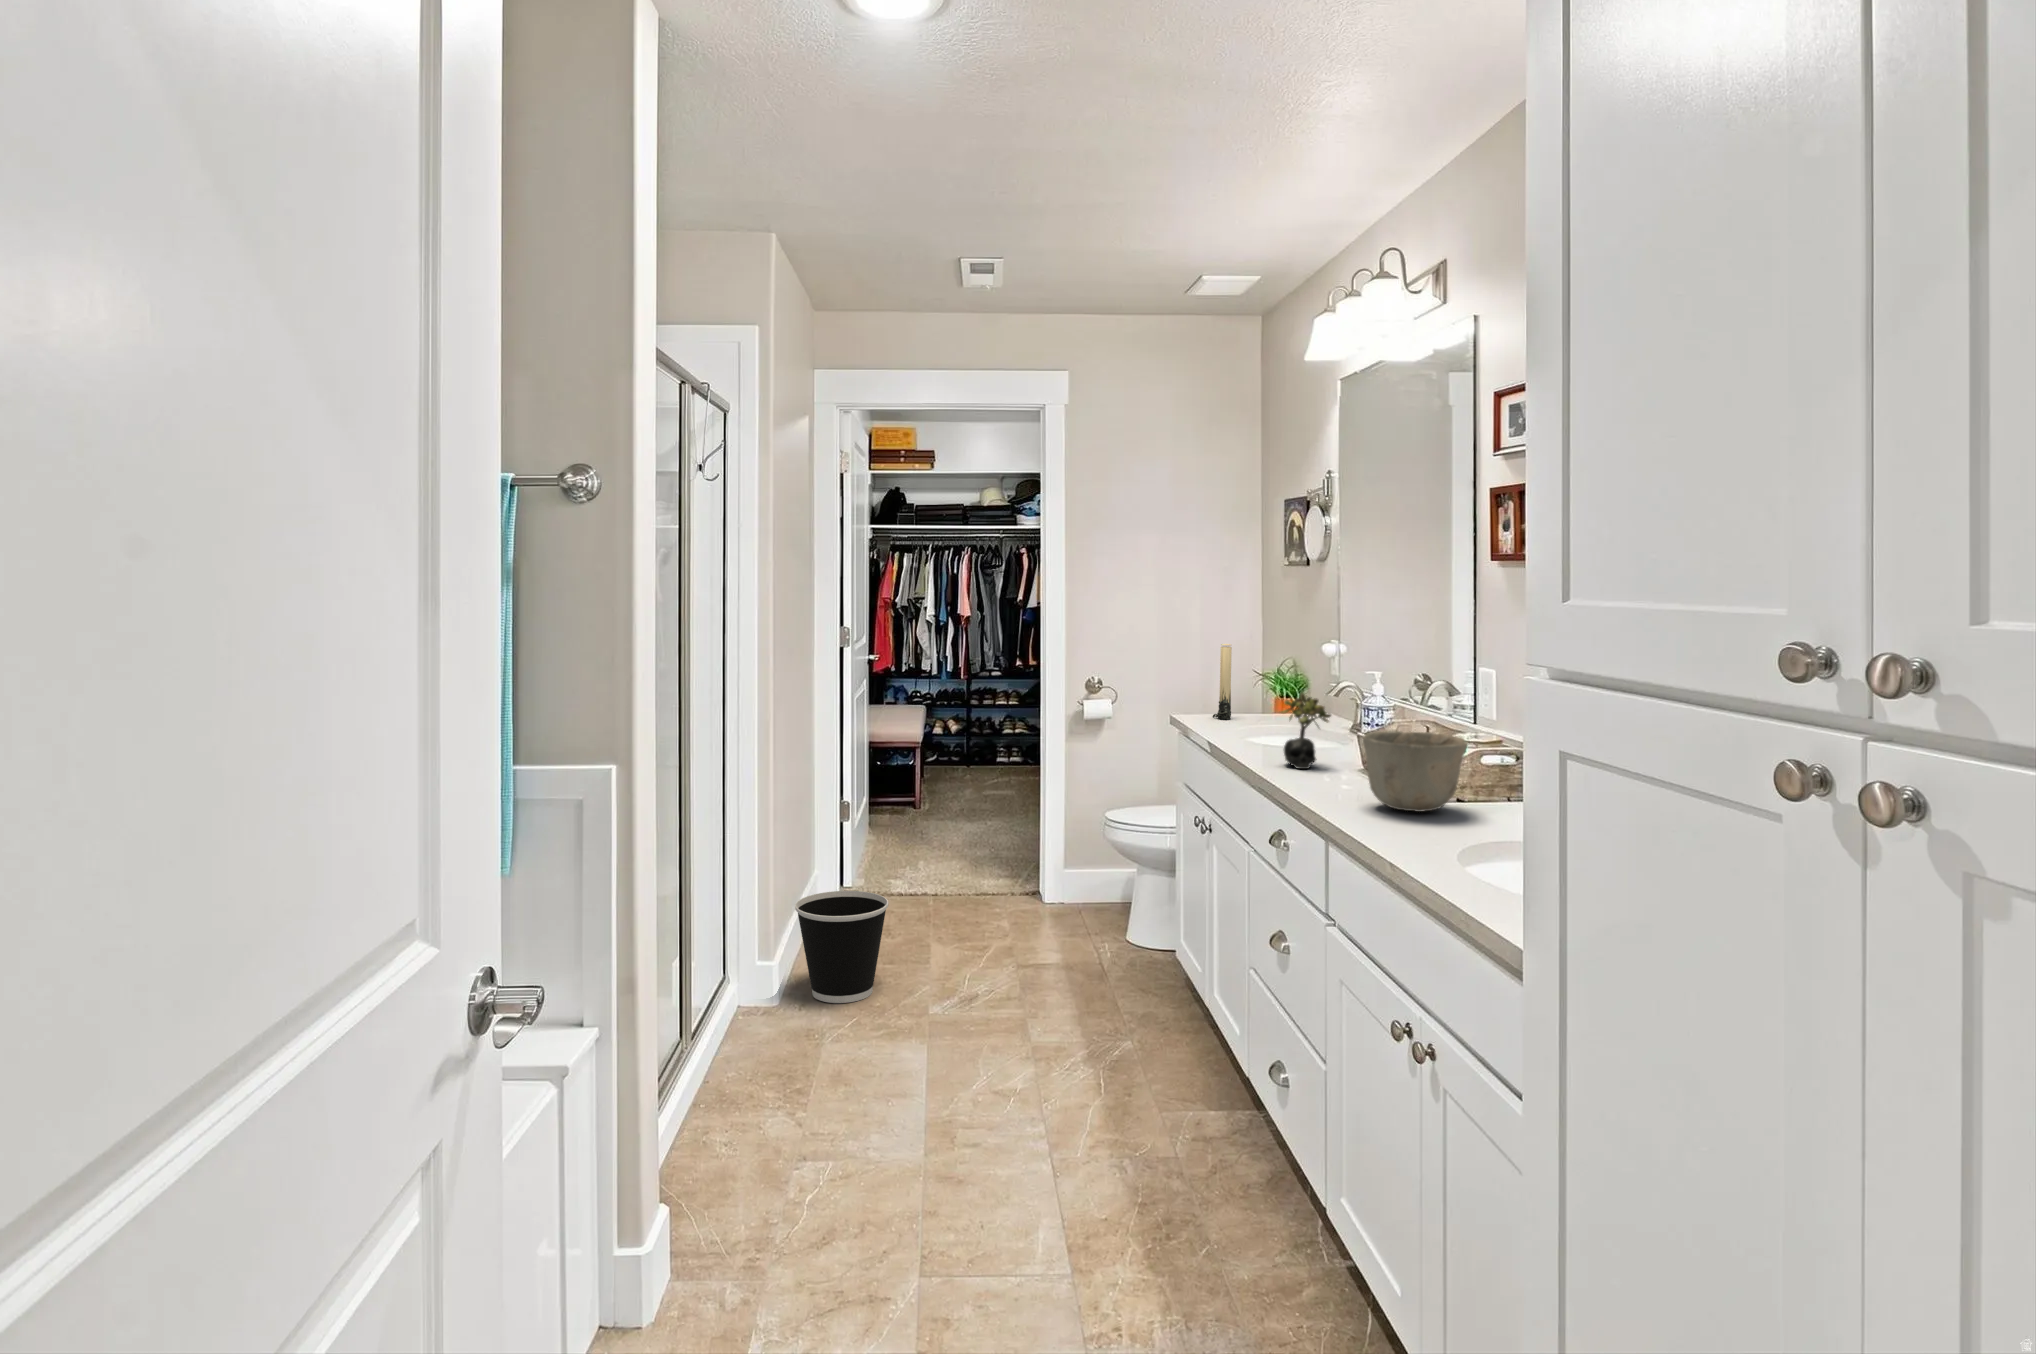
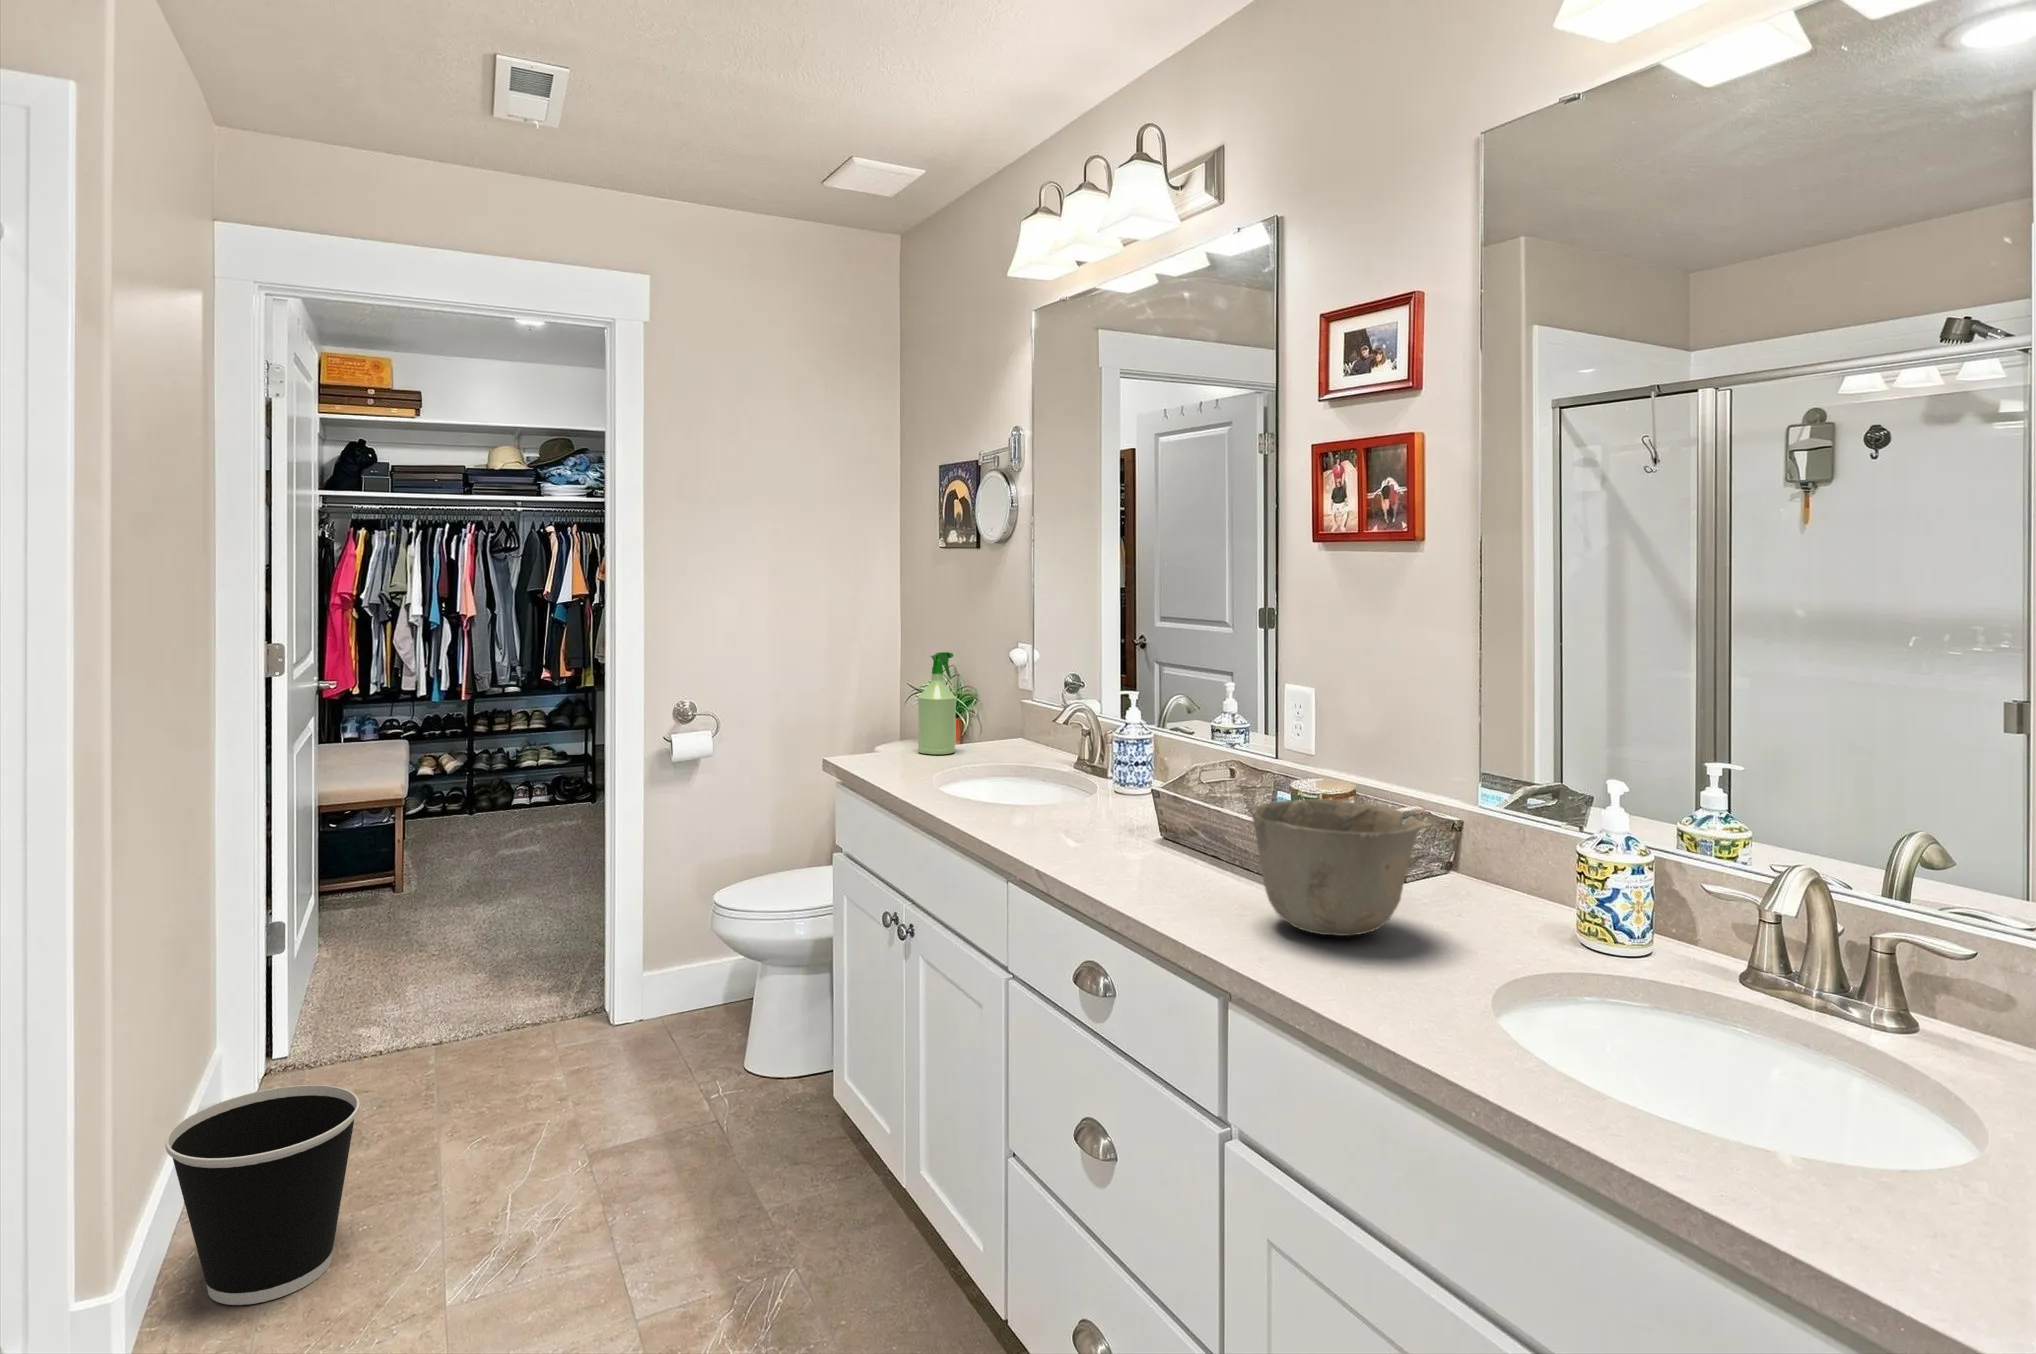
spray bottle: none [1246,642,1275,716] -> present [918,652,956,754]
candle: present [1213,644,1232,719] -> none [878,656,905,762]
succulent plant: present [1281,694,1331,769] -> none [1048,734,1126,852]

